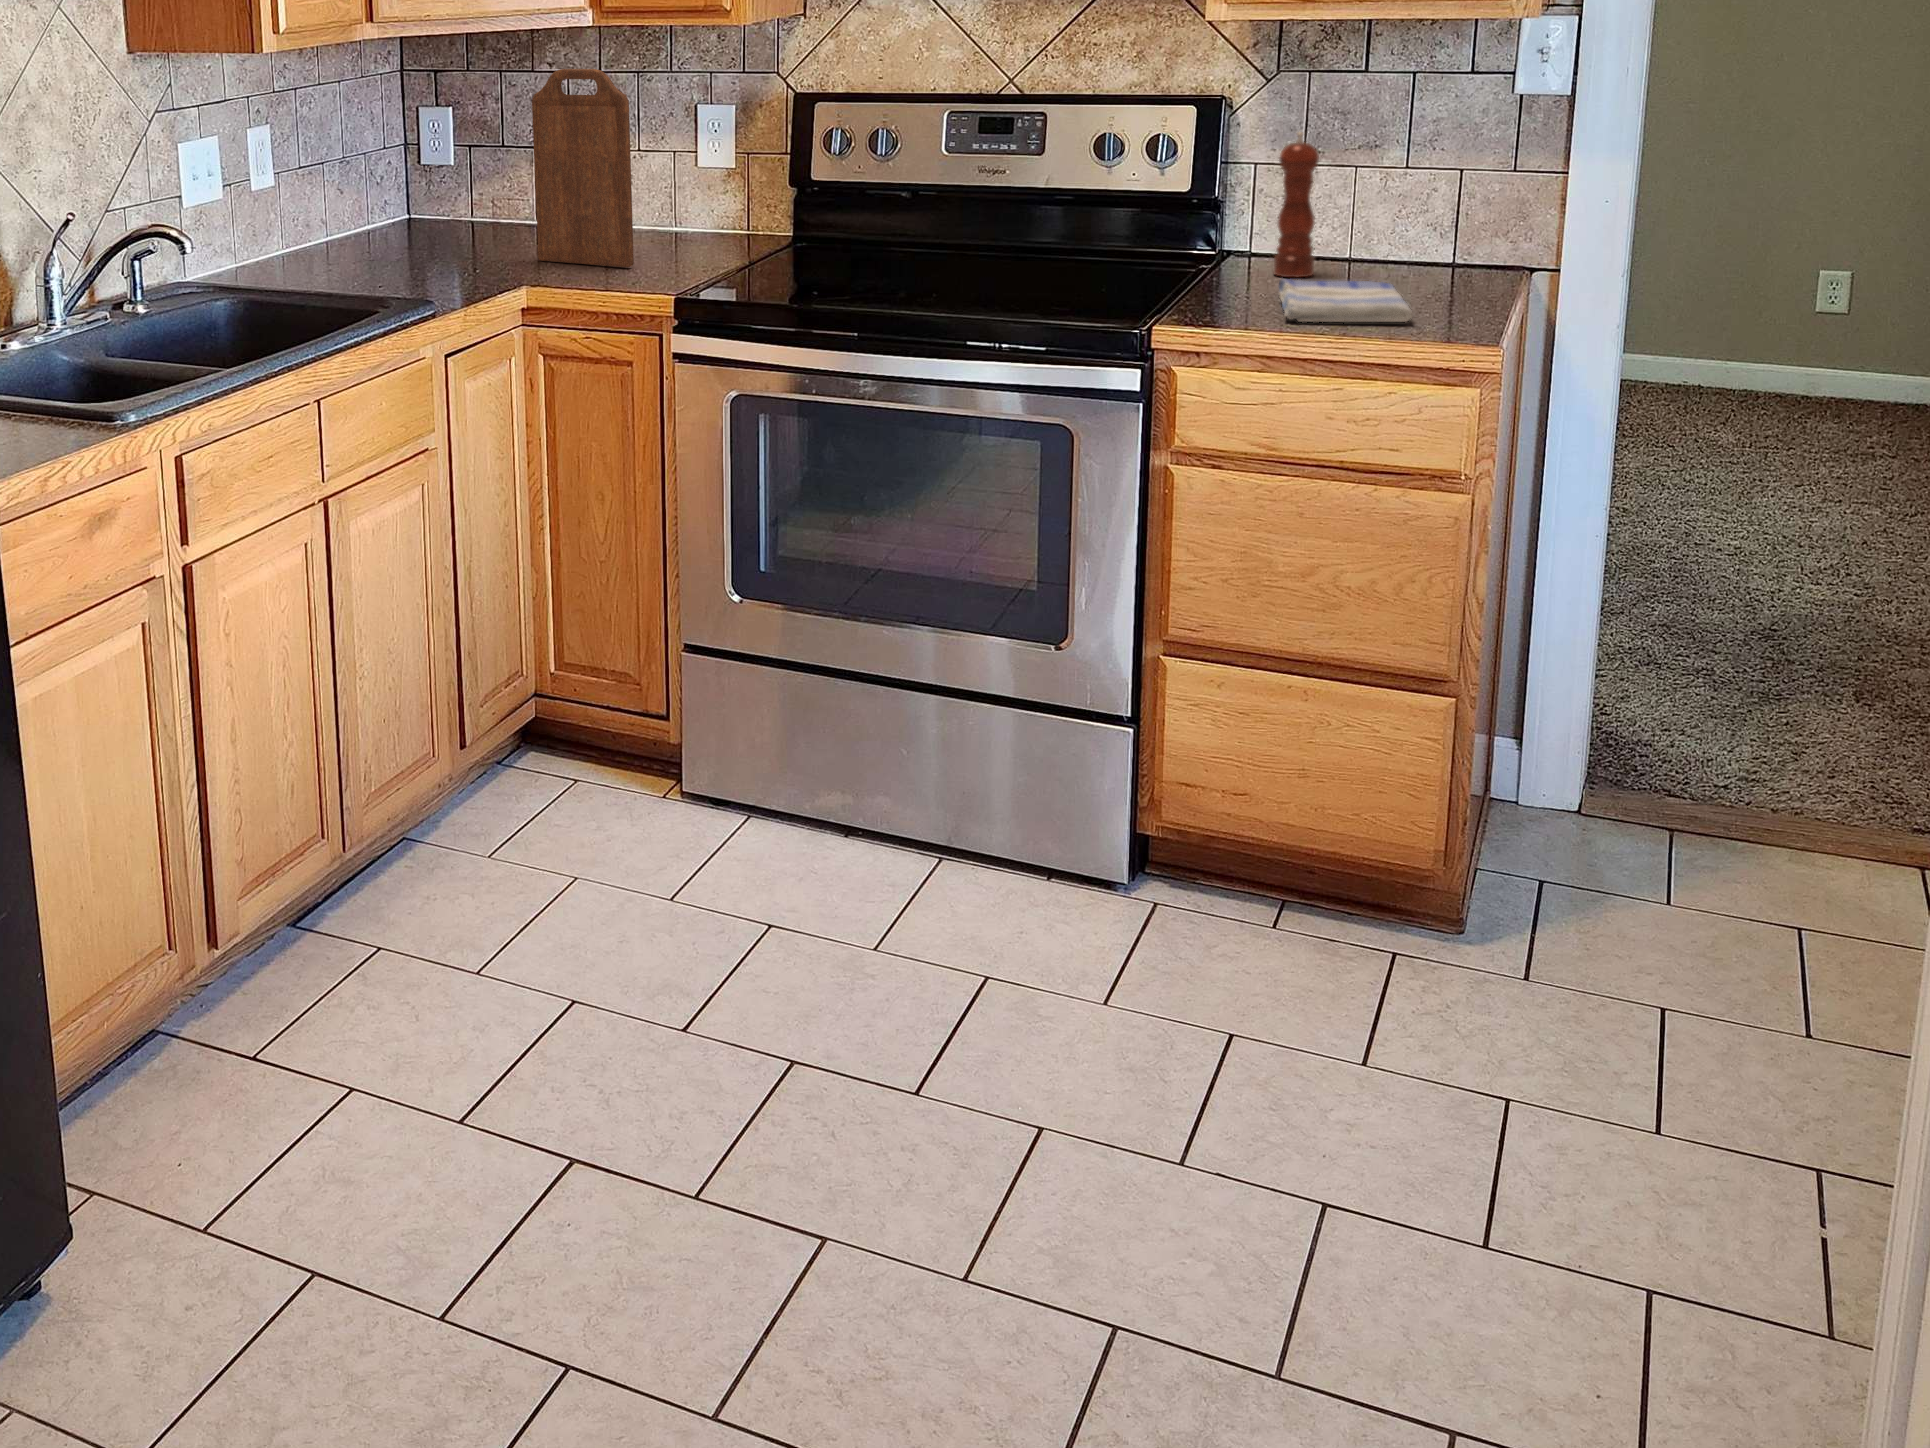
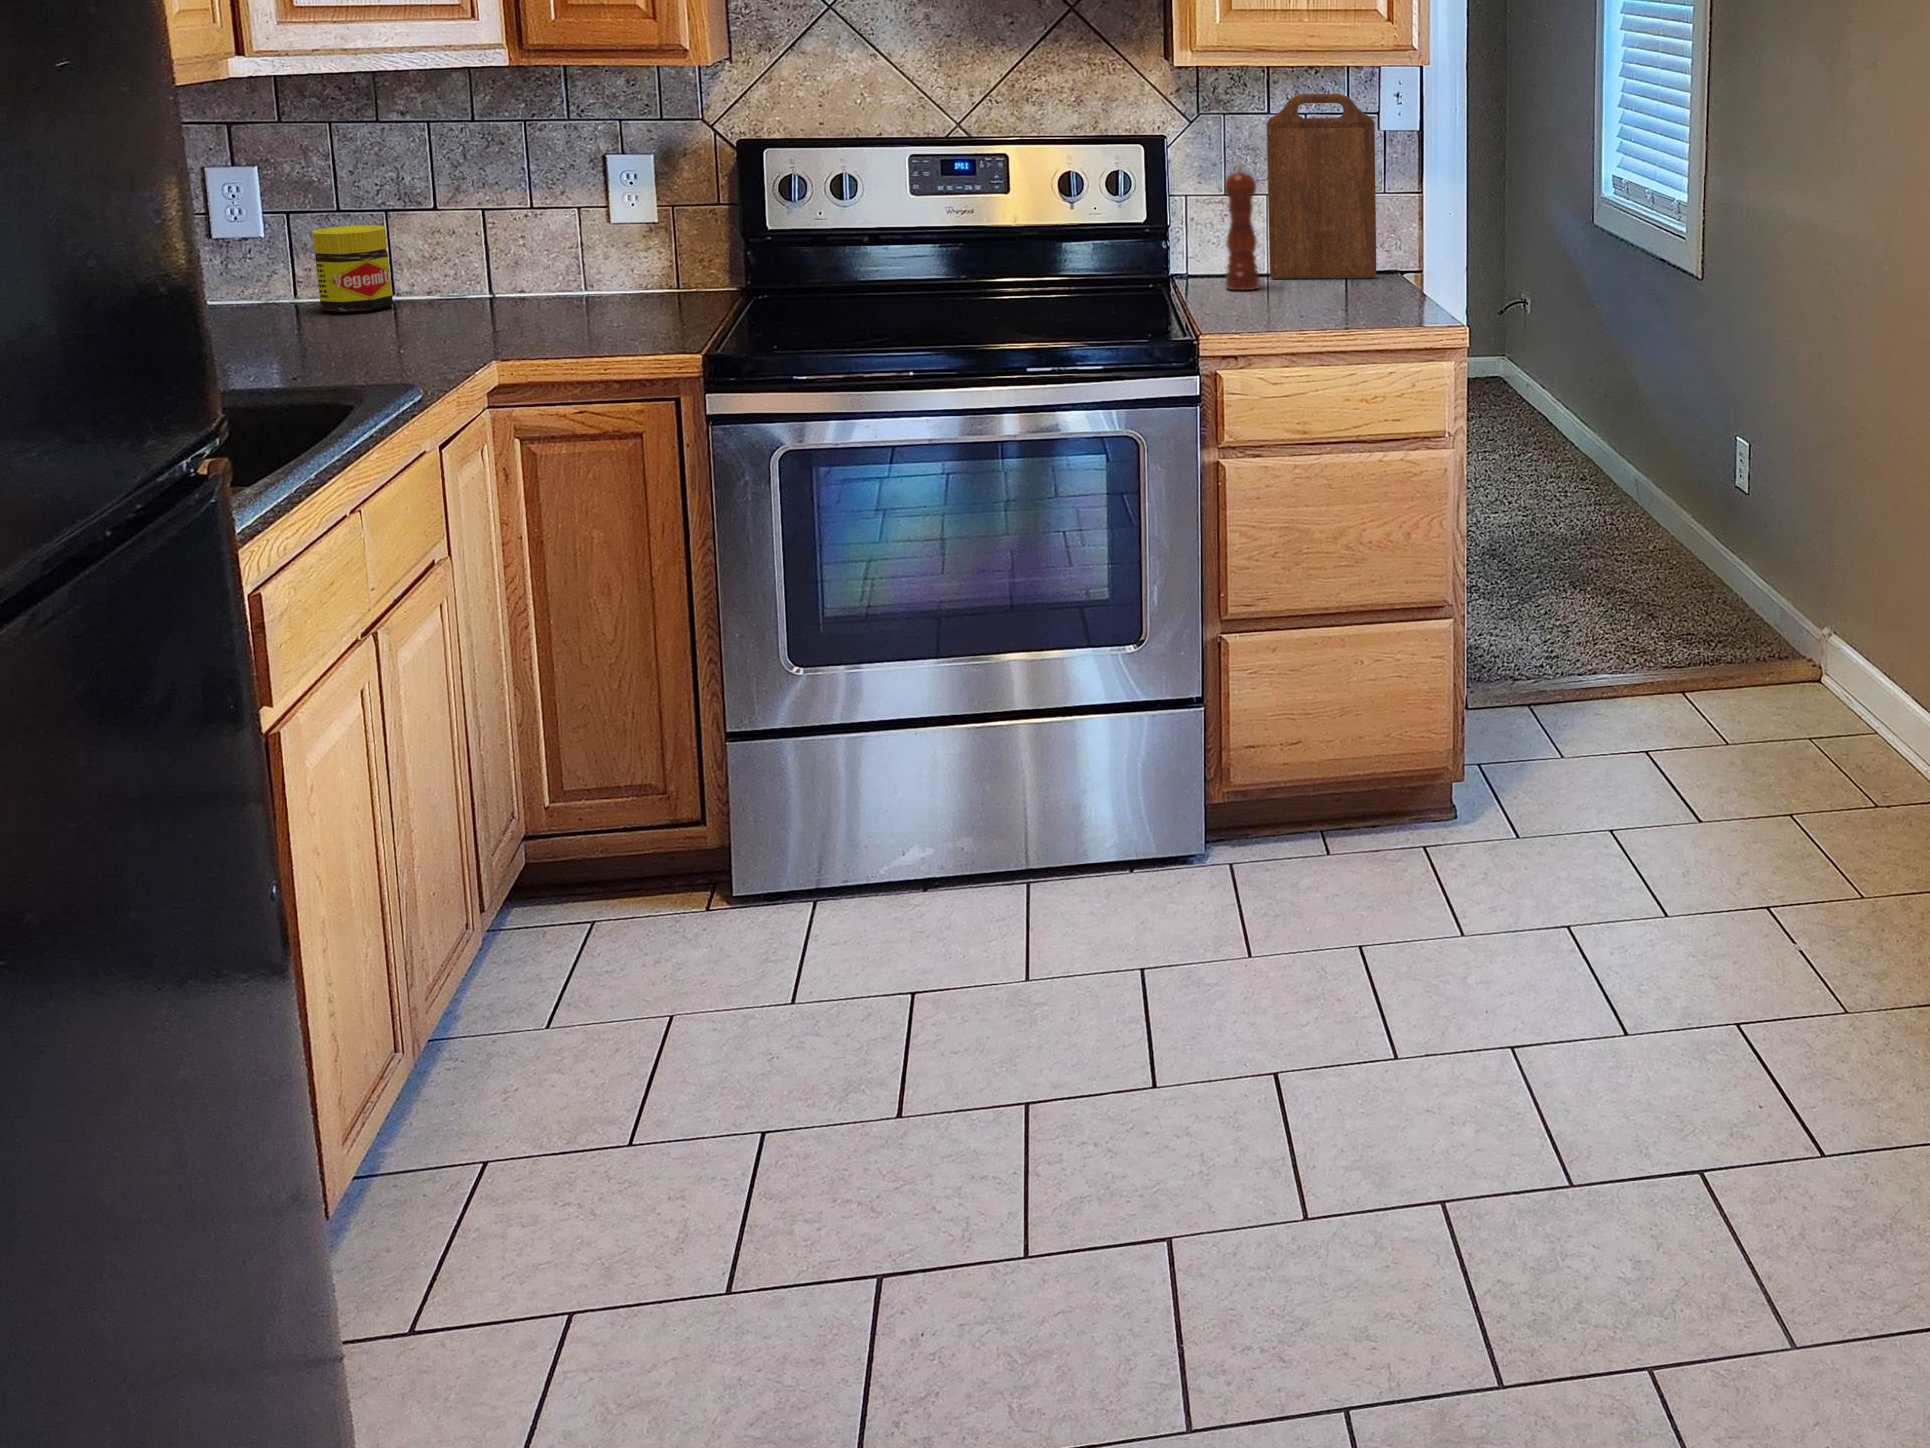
cutting board: present [532,69,634,267] -> present [1267,94,1376,279]
jar: none [470,160,529,233] -> present [312,225,393,312]
dish towel: present [1279,279,1413,322] -> none [1254,287,1387,323]

